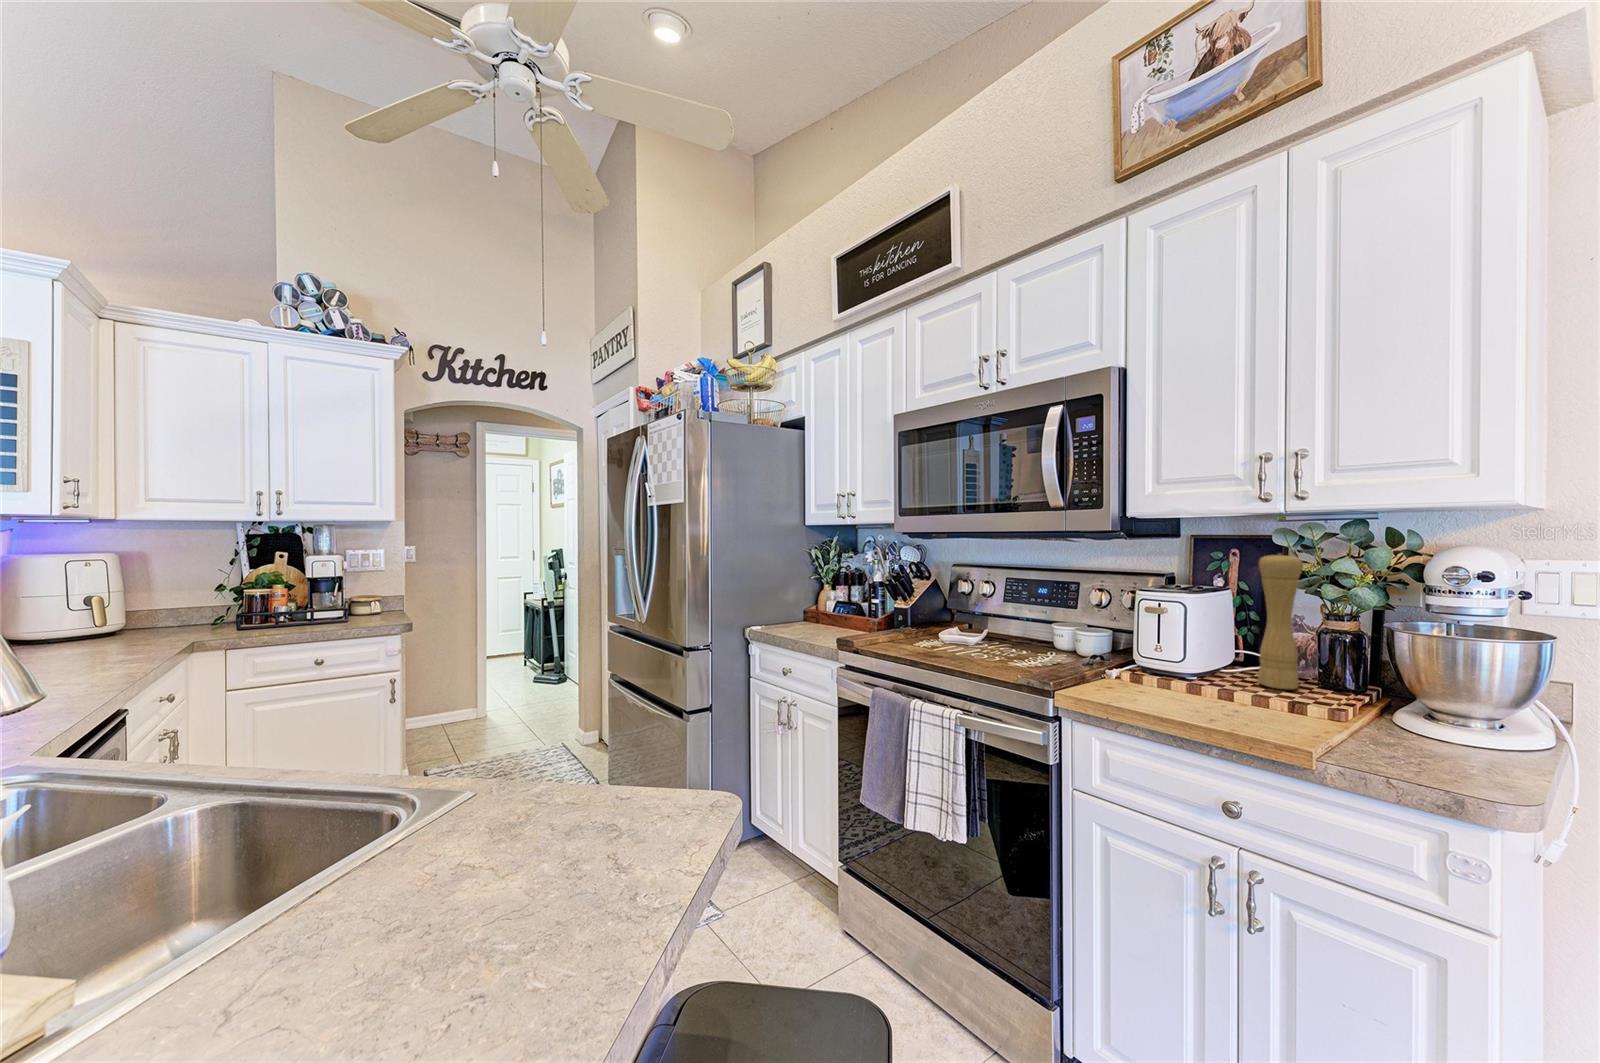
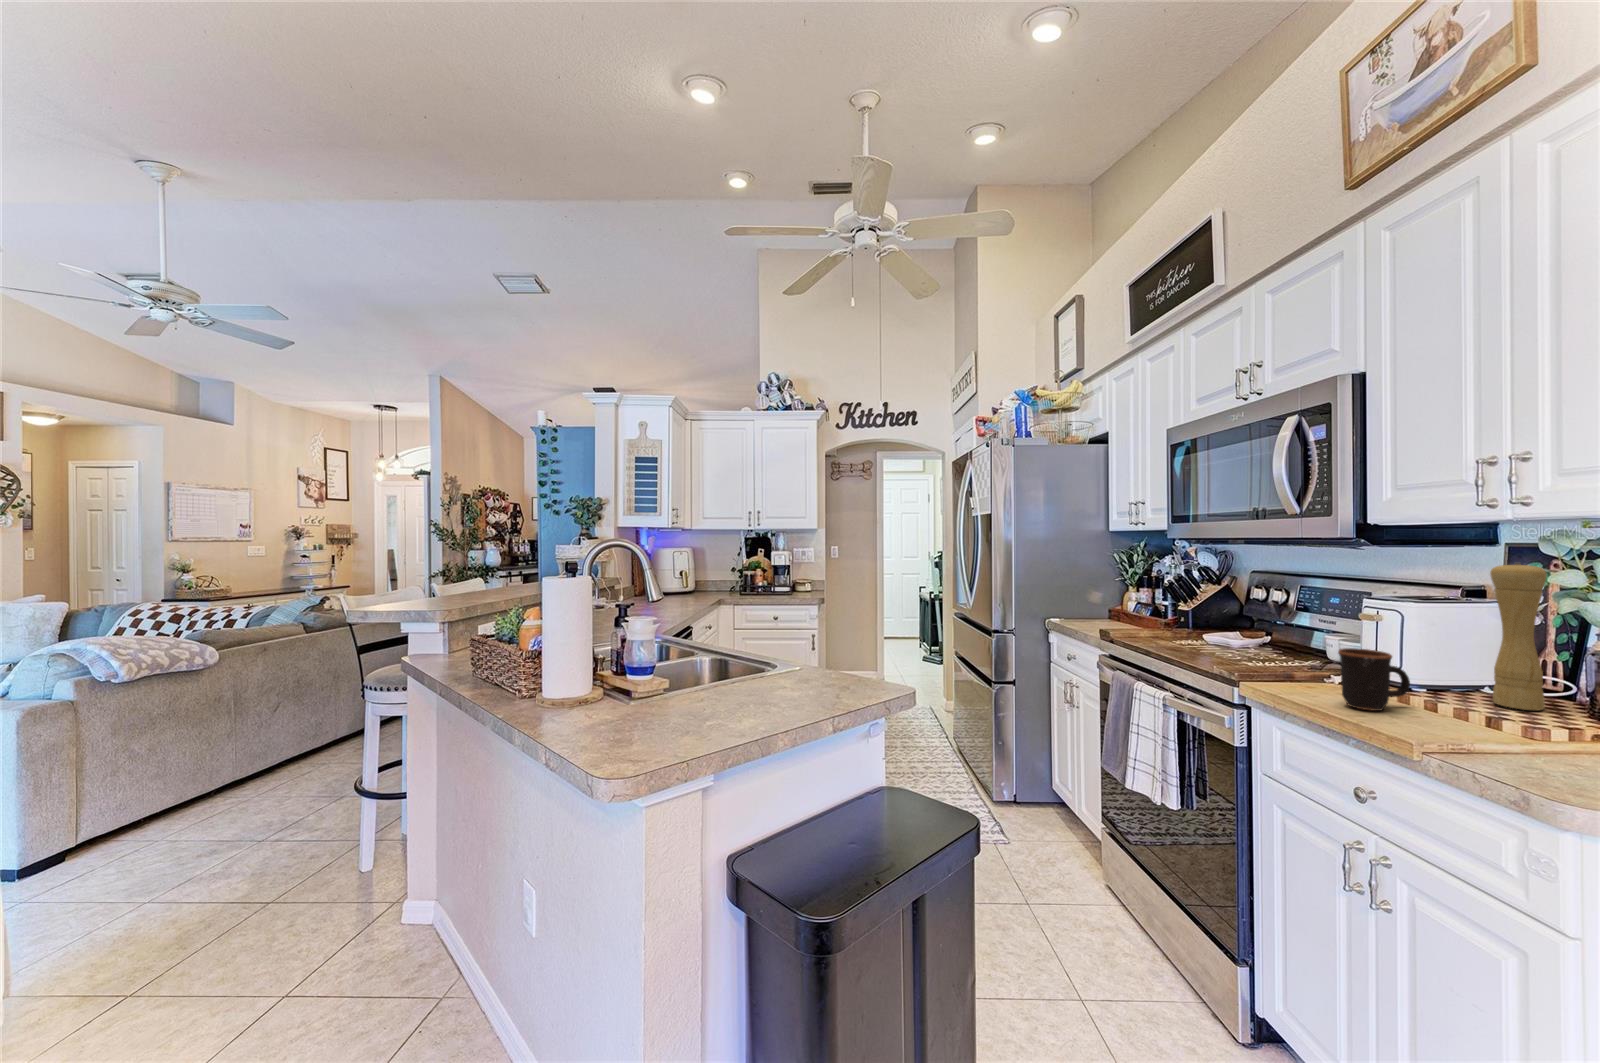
mug: none [1186,648,1238,716] -> present [1338,648,1410,711]

